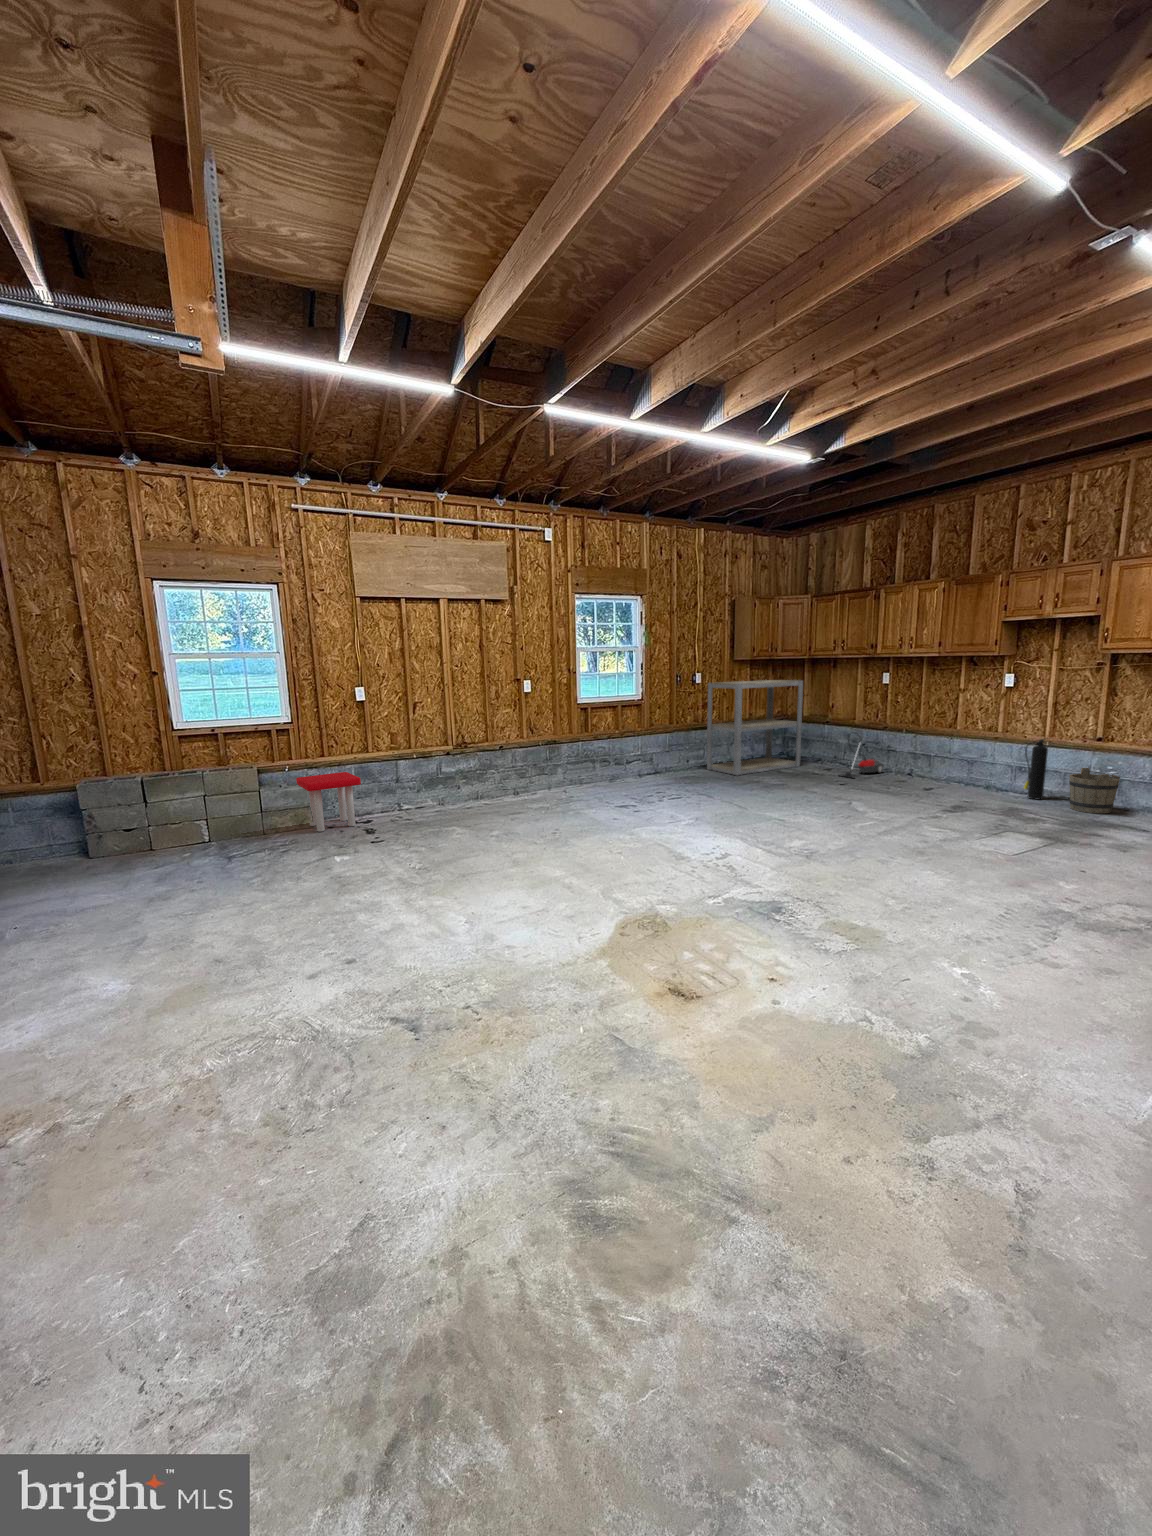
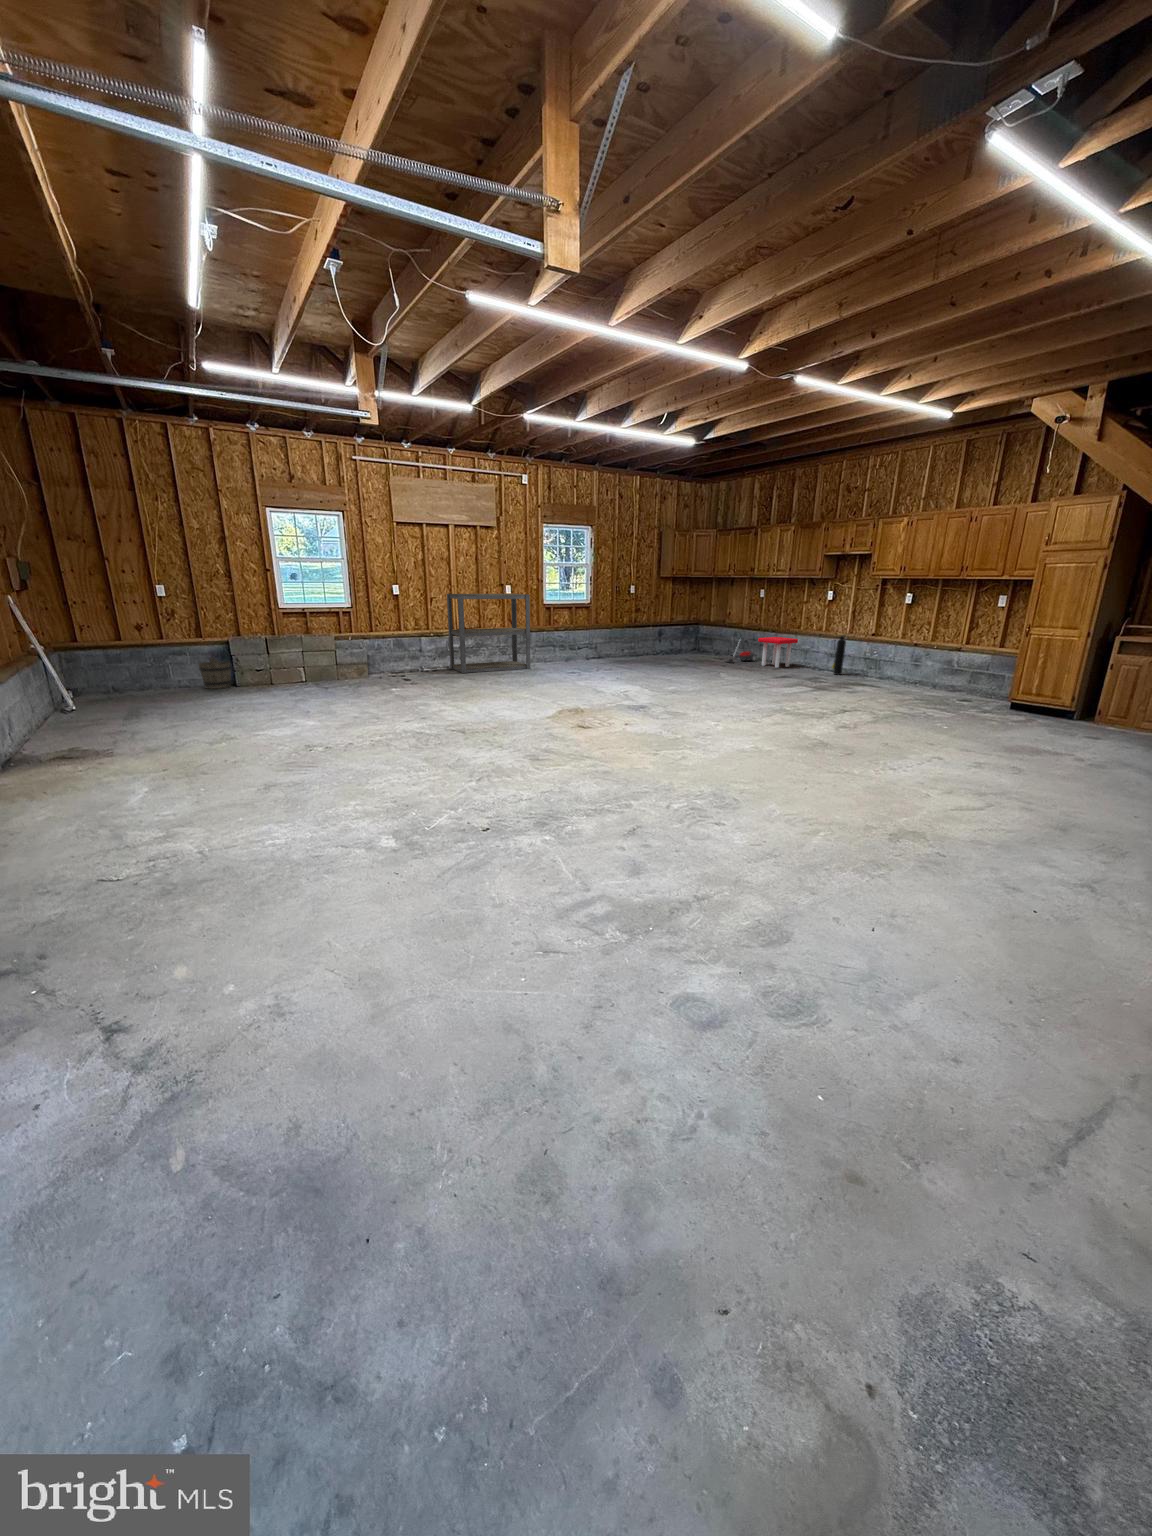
shelving unit: present [707,680,803,775] -> present [447,594,530,673]
bucket: present [1069,768,1120,813] -> present [199,657,231,689]
stool: present [296,772,361,832] -> present [758,637,798,668]

